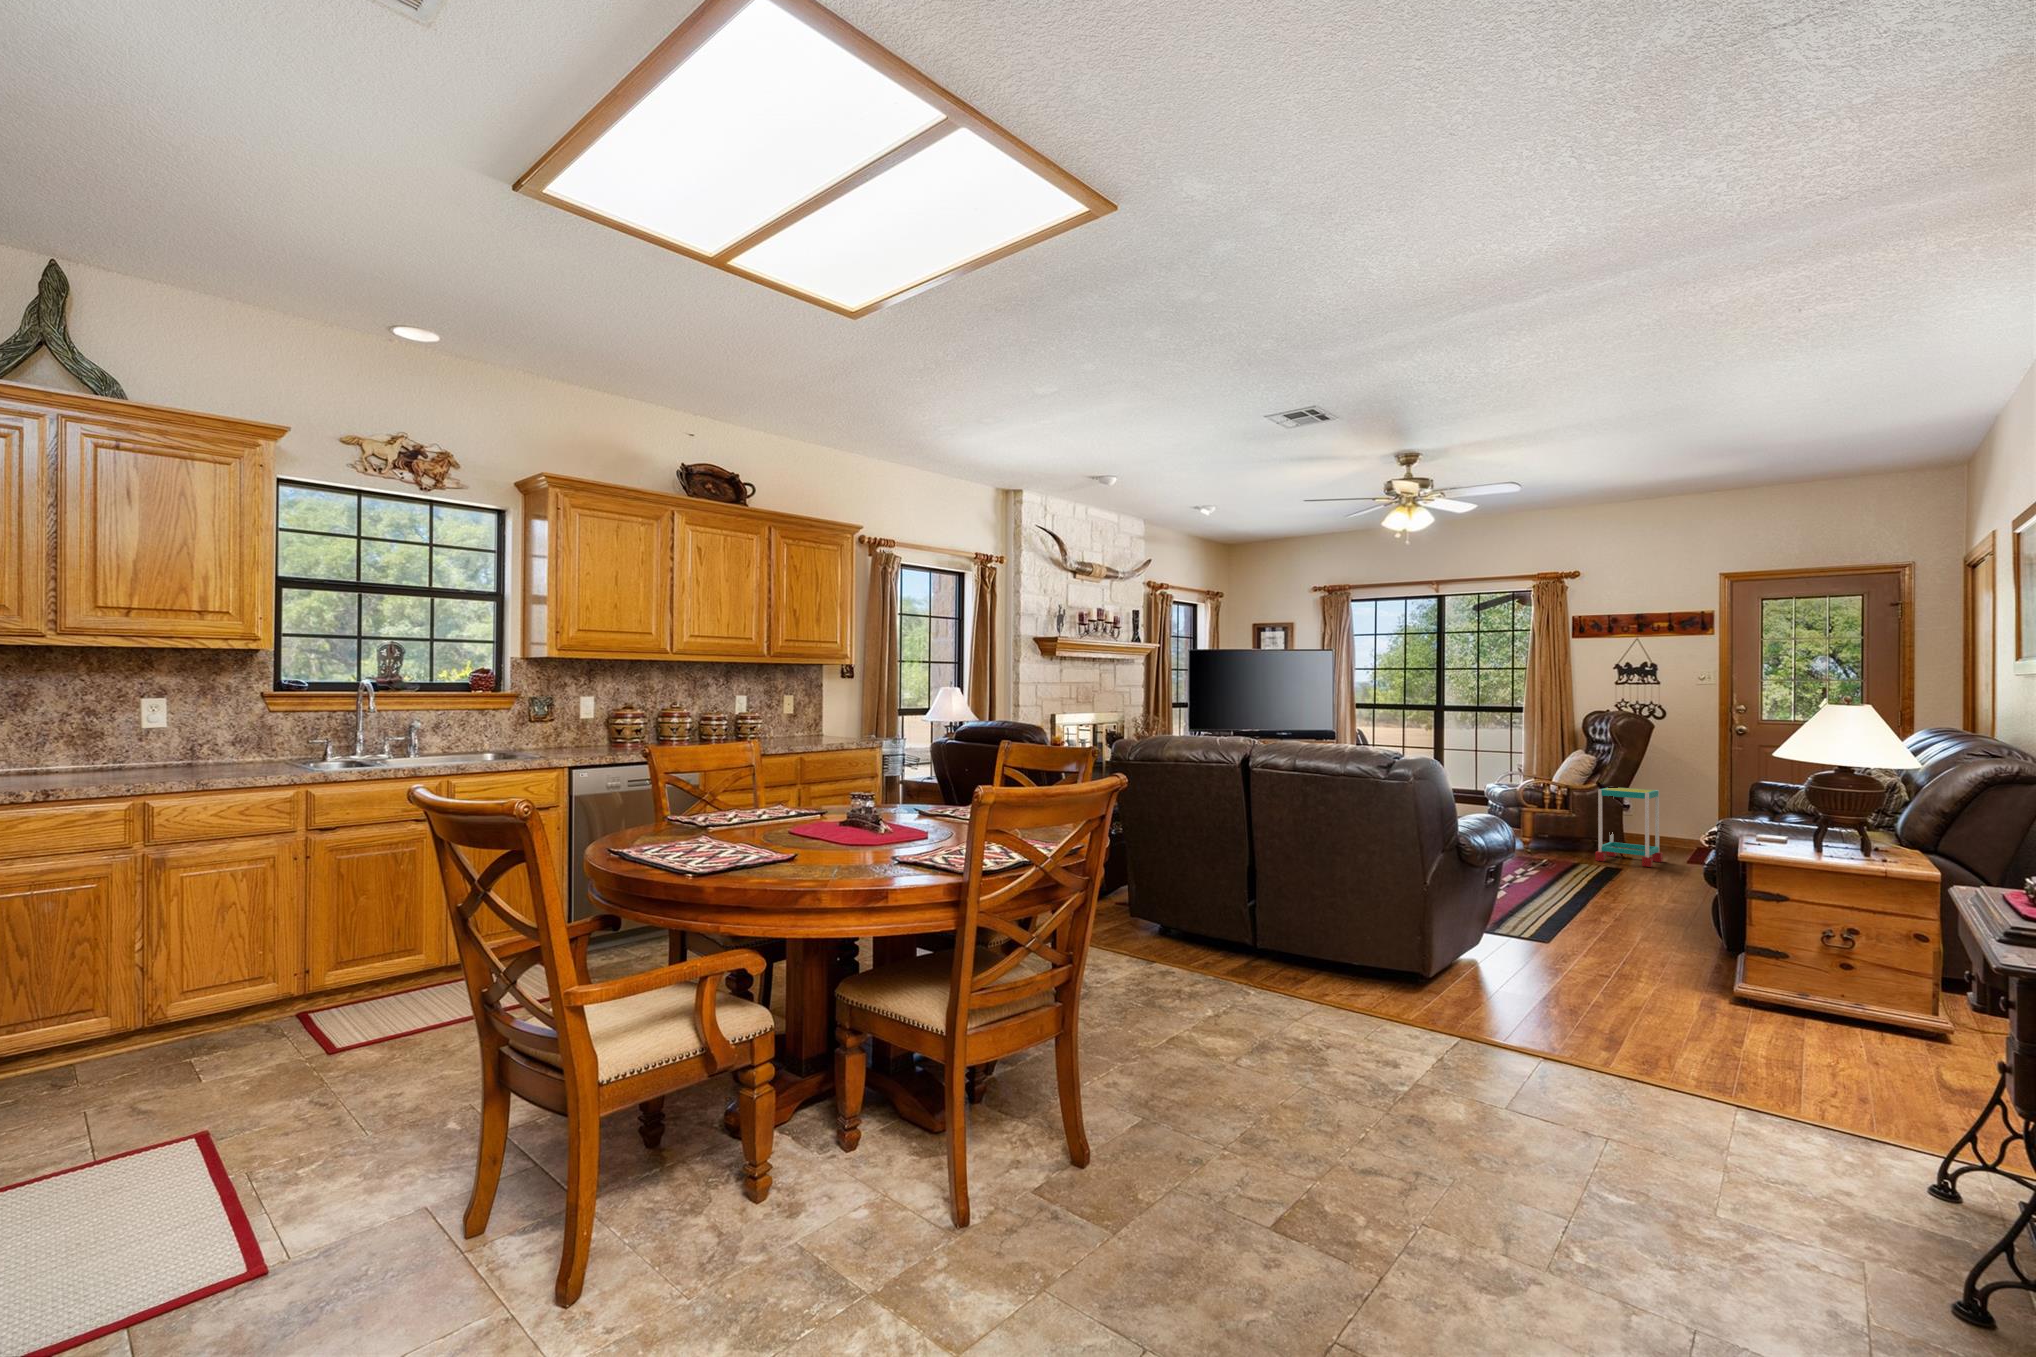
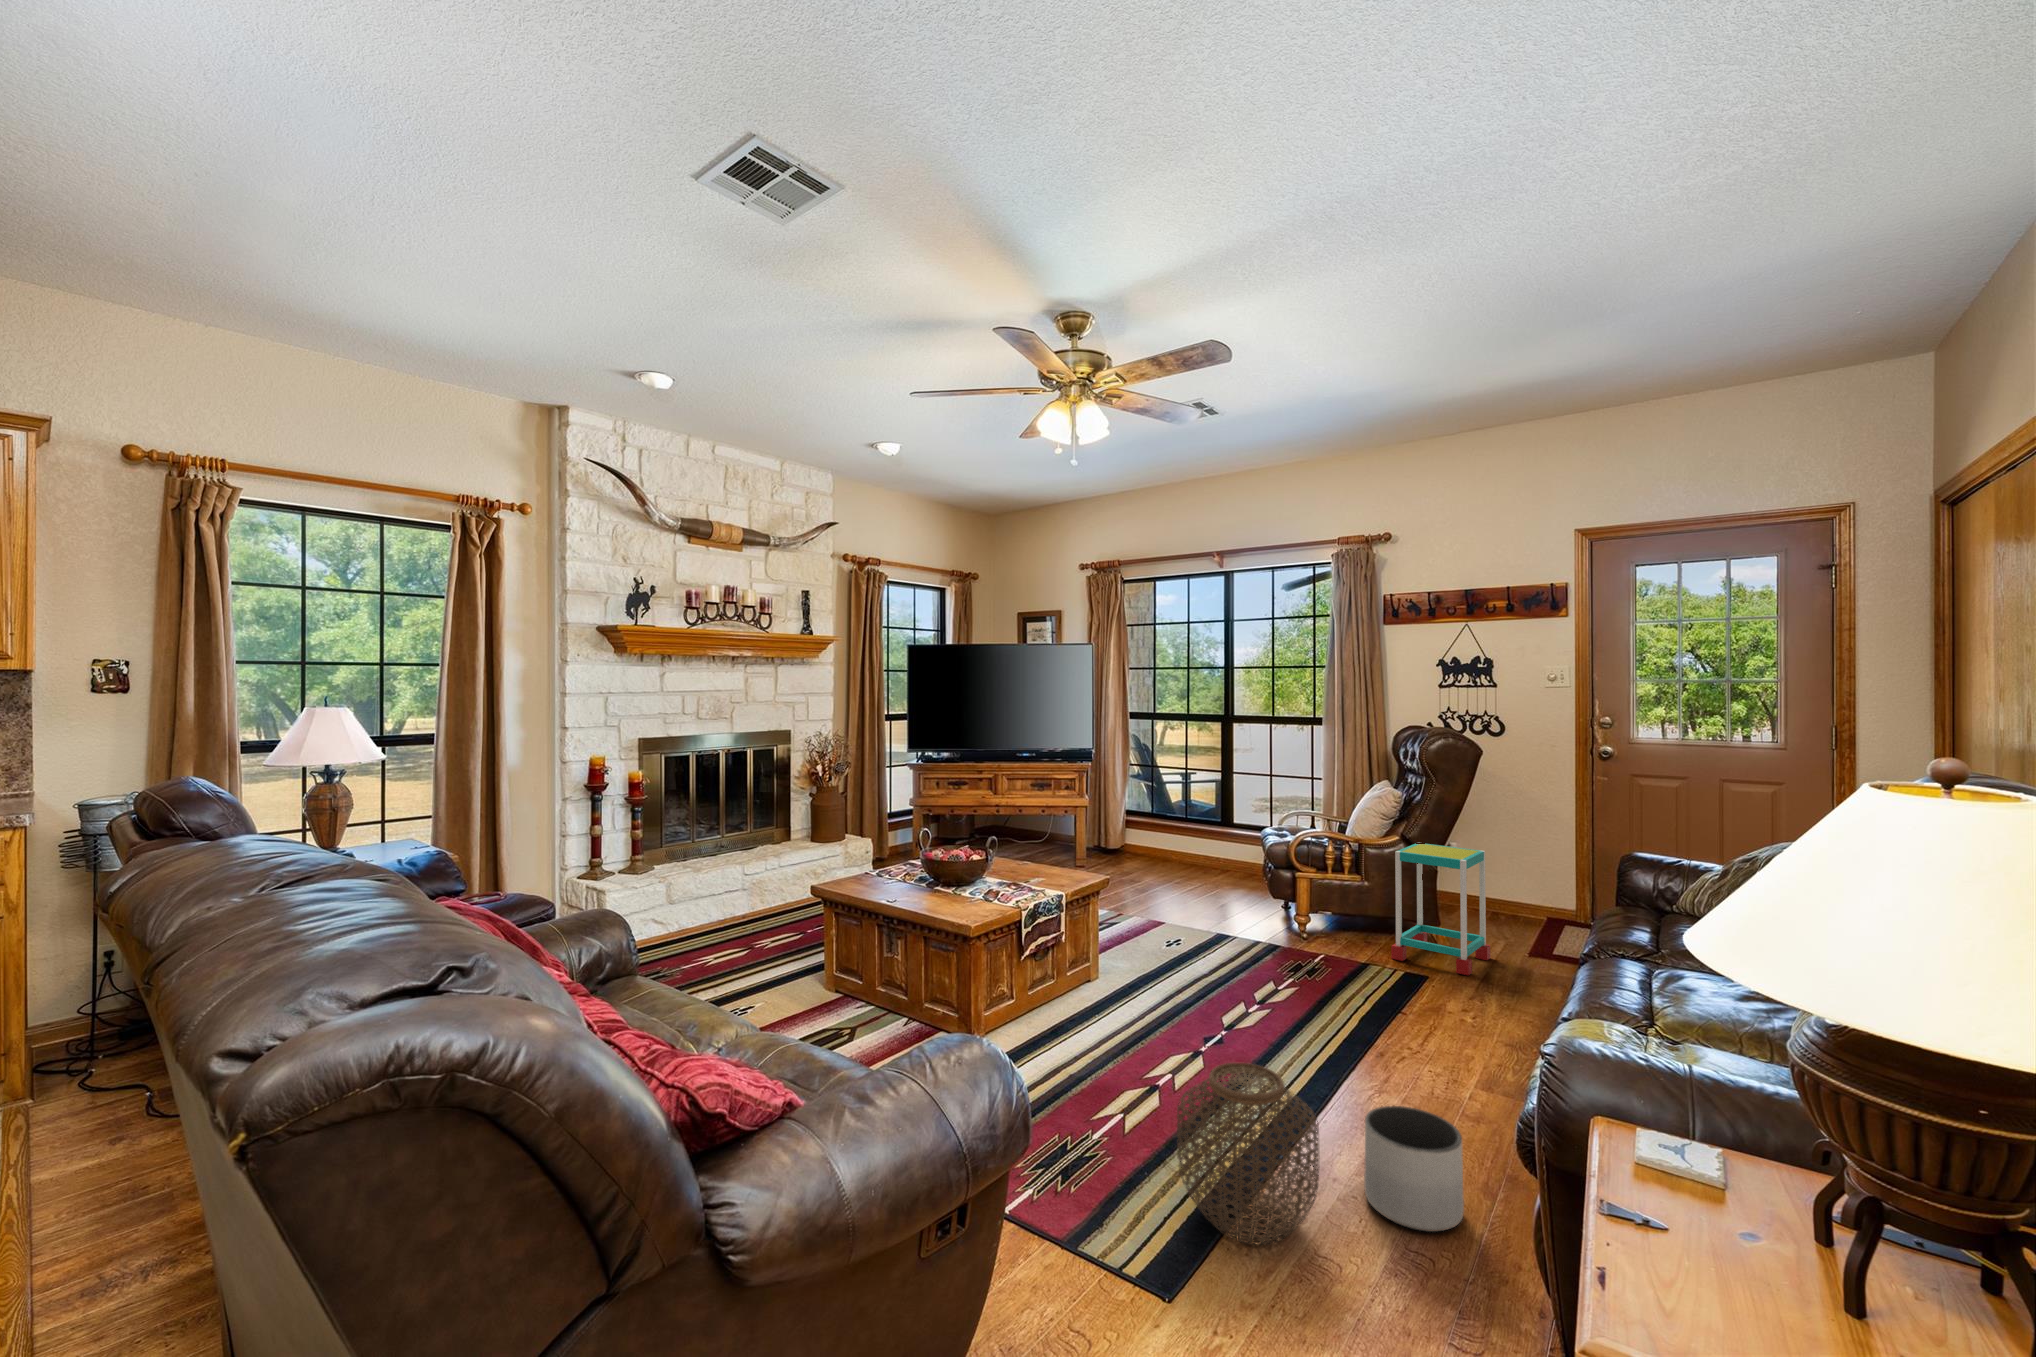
woven basket: none [1534,857,1611,933] -> present [1177,1063,1319,1245]
planter: none [1626,884,1679,932] -> present [1364,1106,1464,1232]

